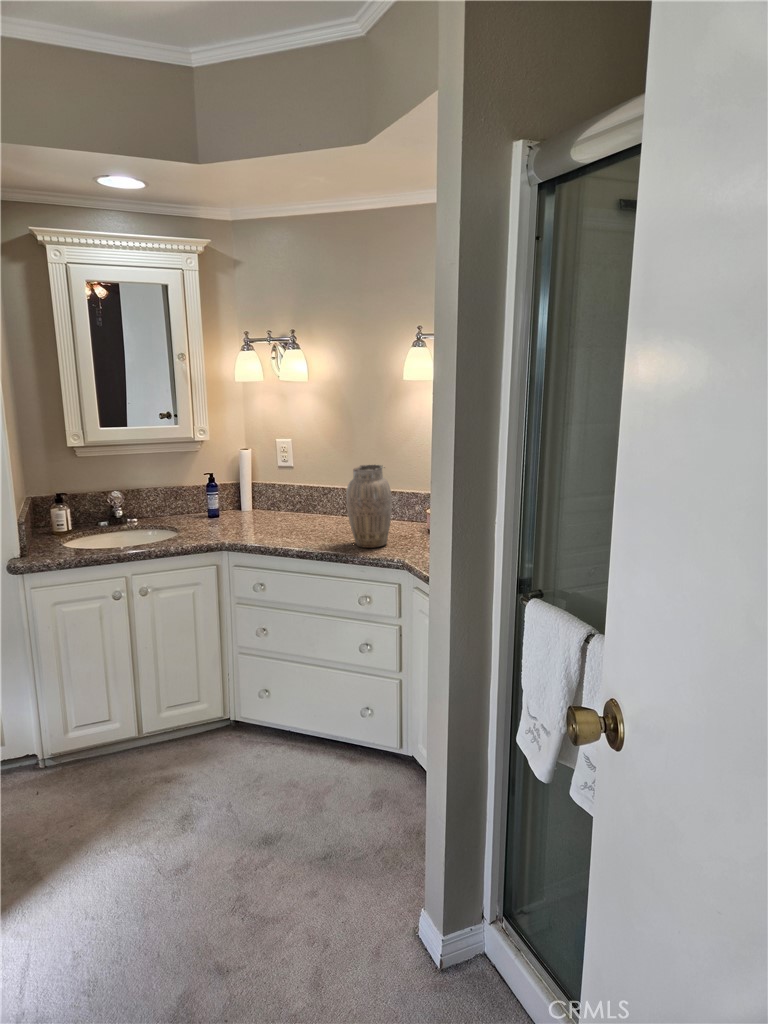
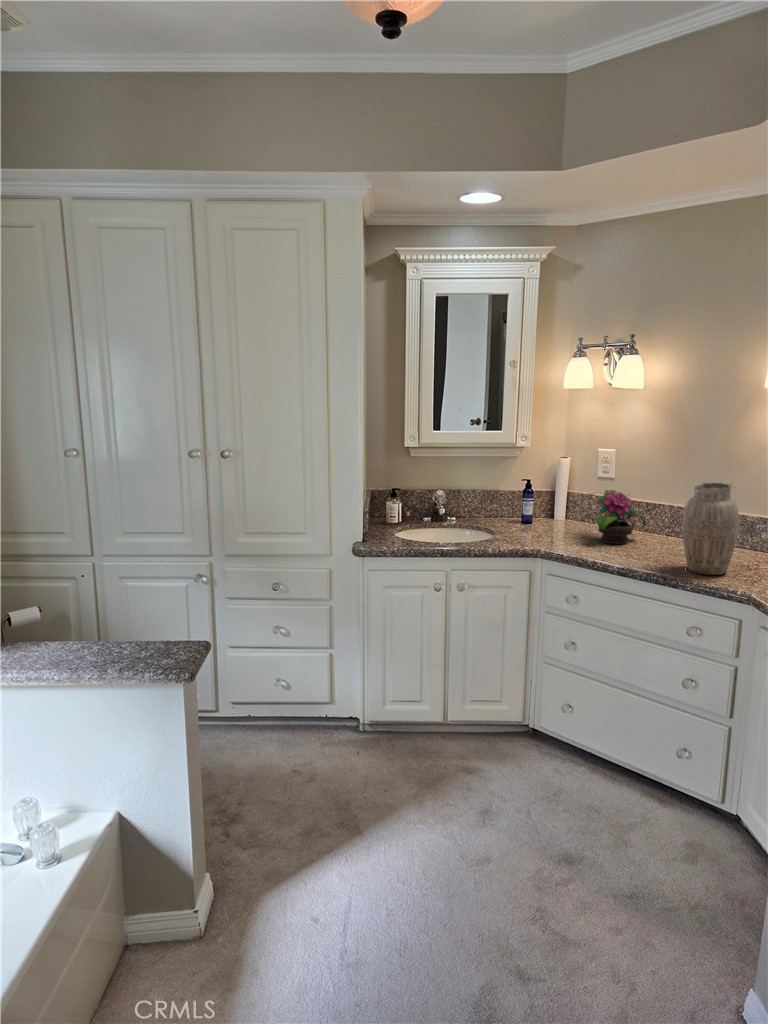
potted flower: none [263,478,322,529] -> present [584,490,646,544]

